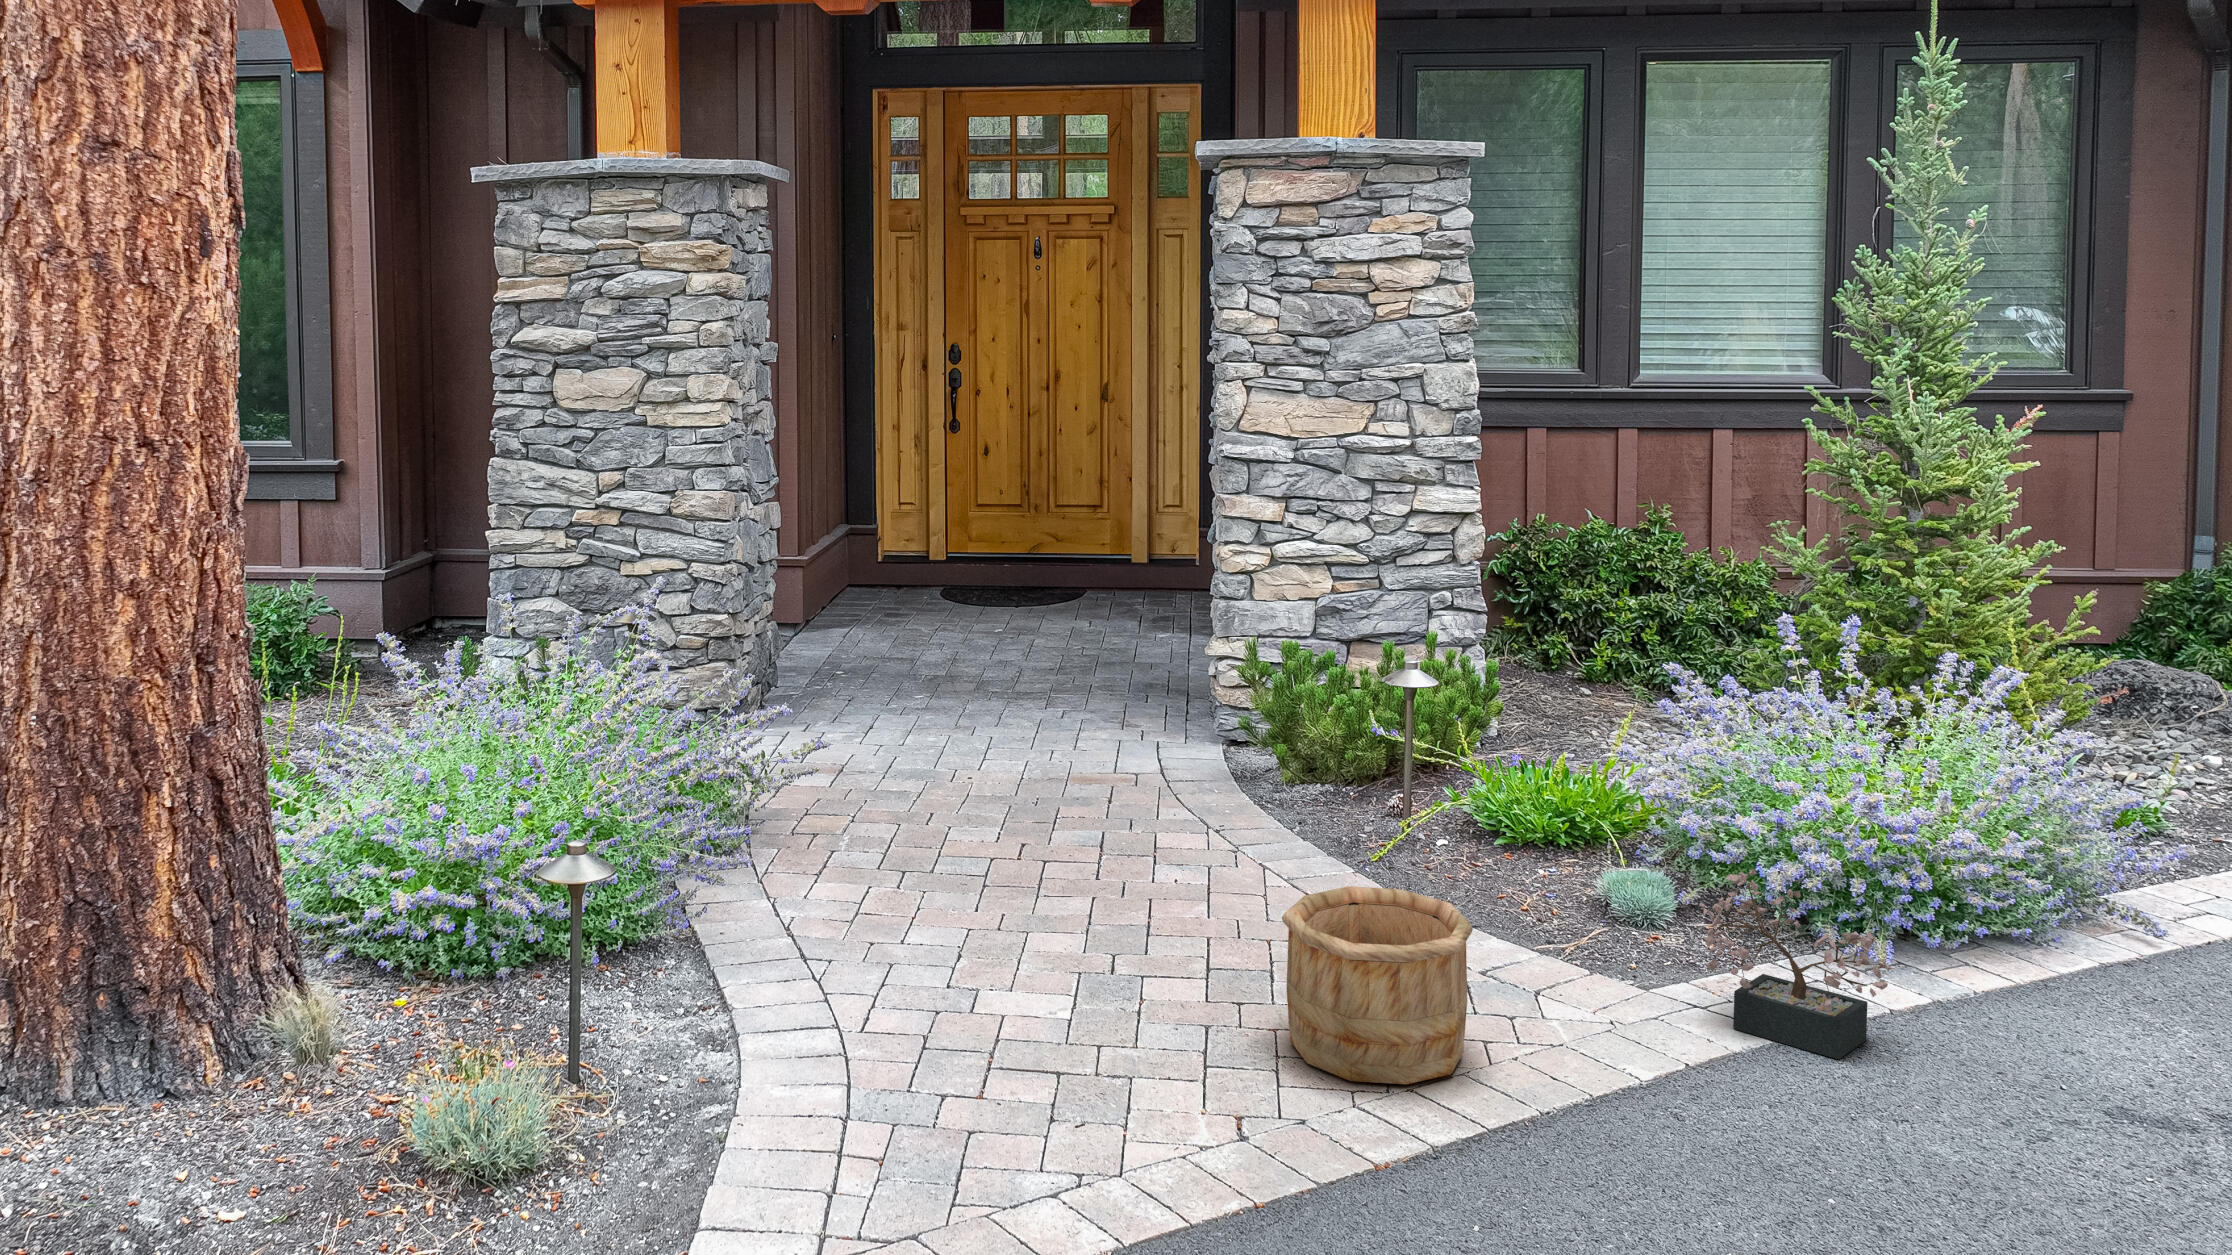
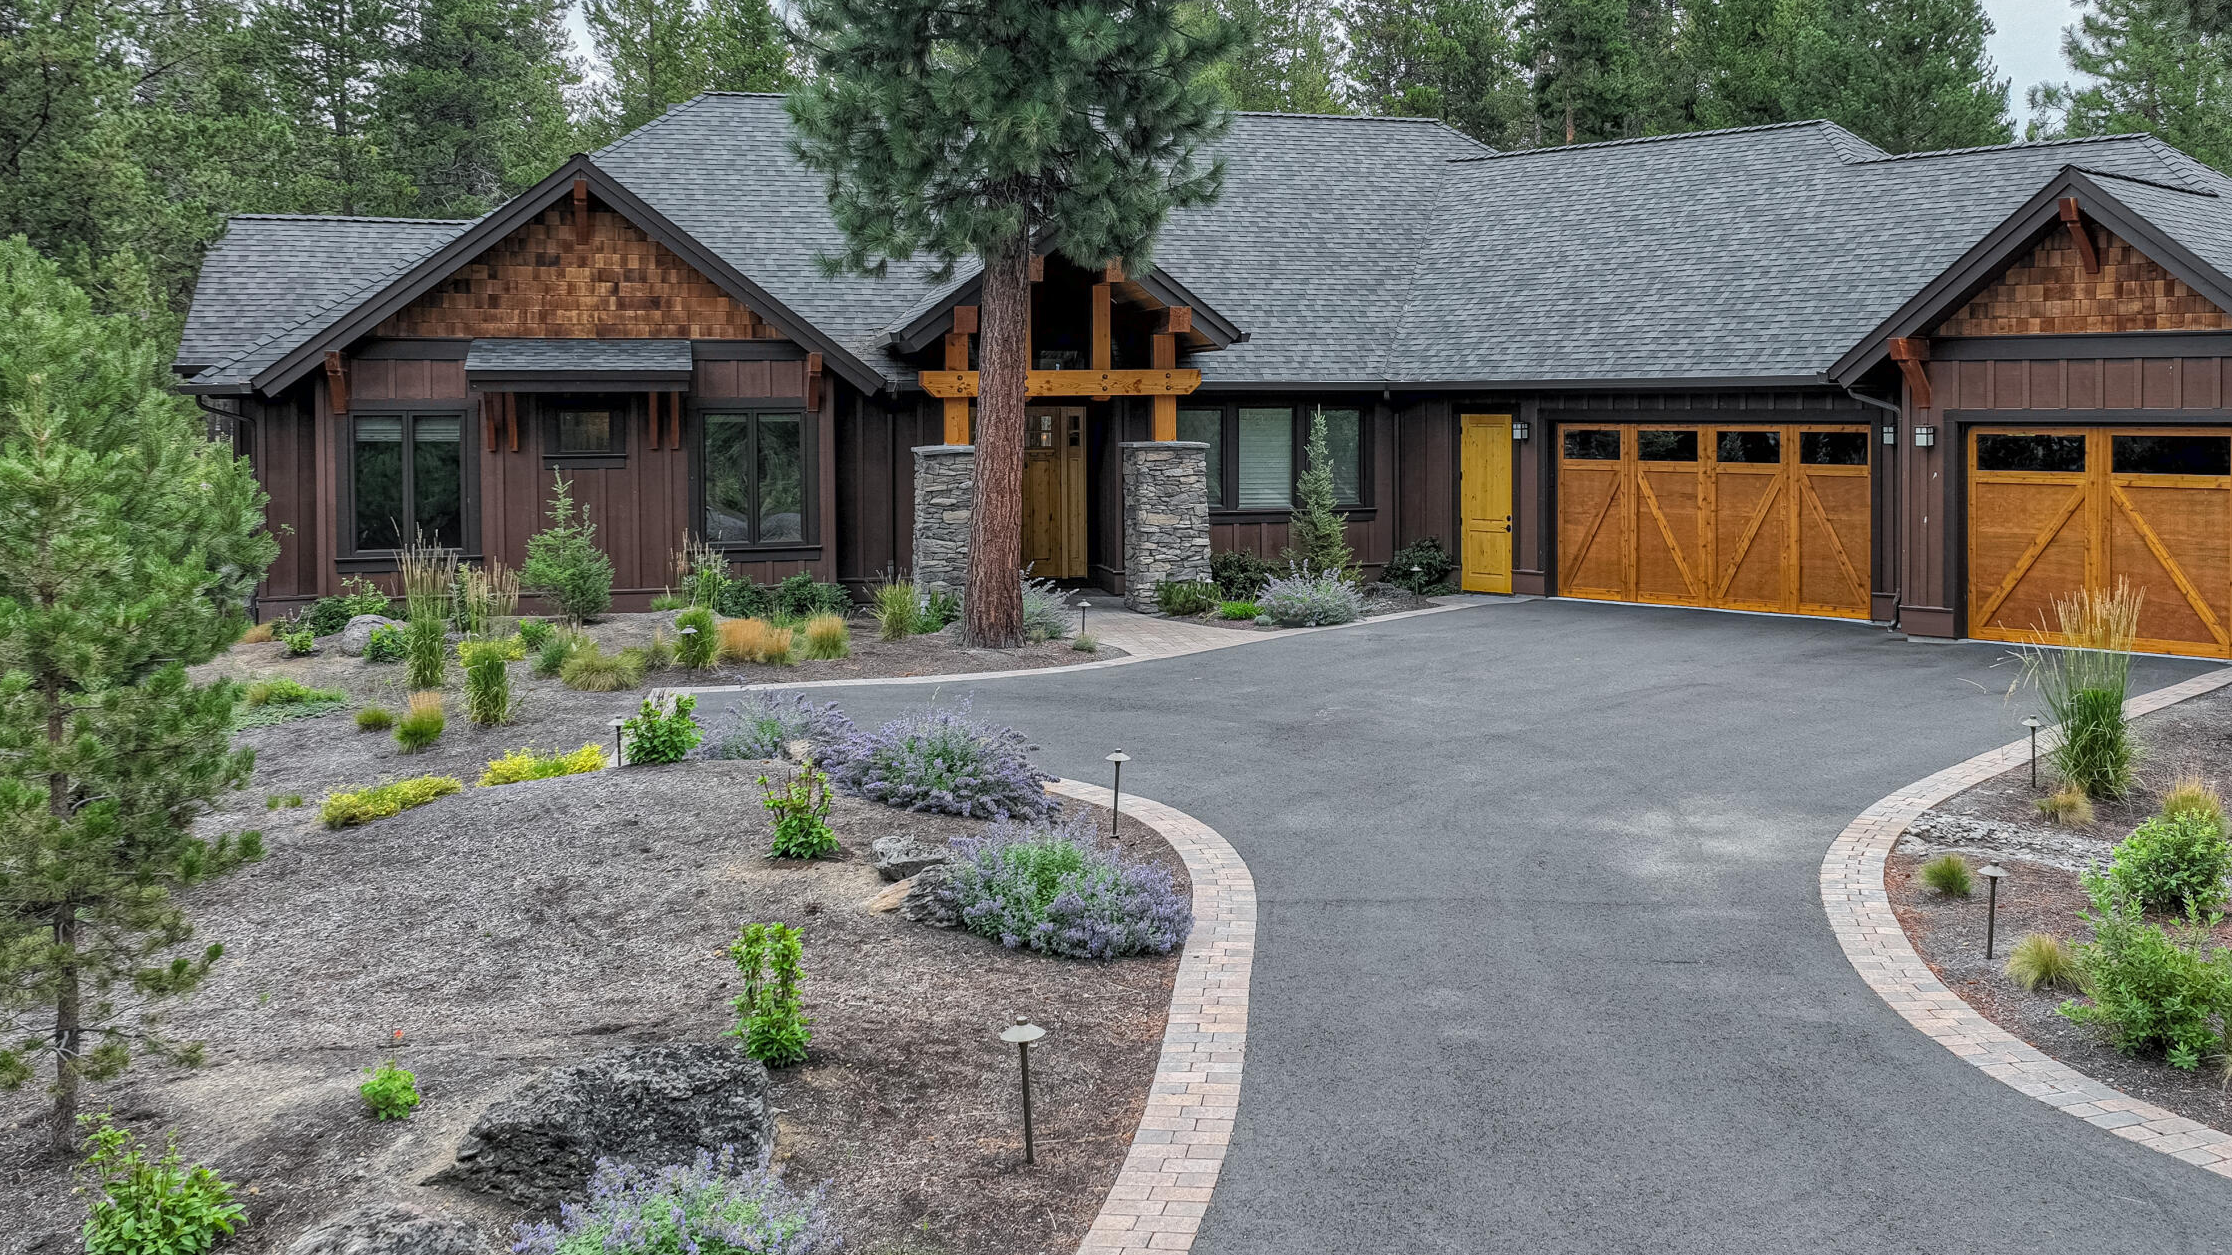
wooden bucket: present [1282,886,1473,1084] -> none [1200,602,1236,633]

